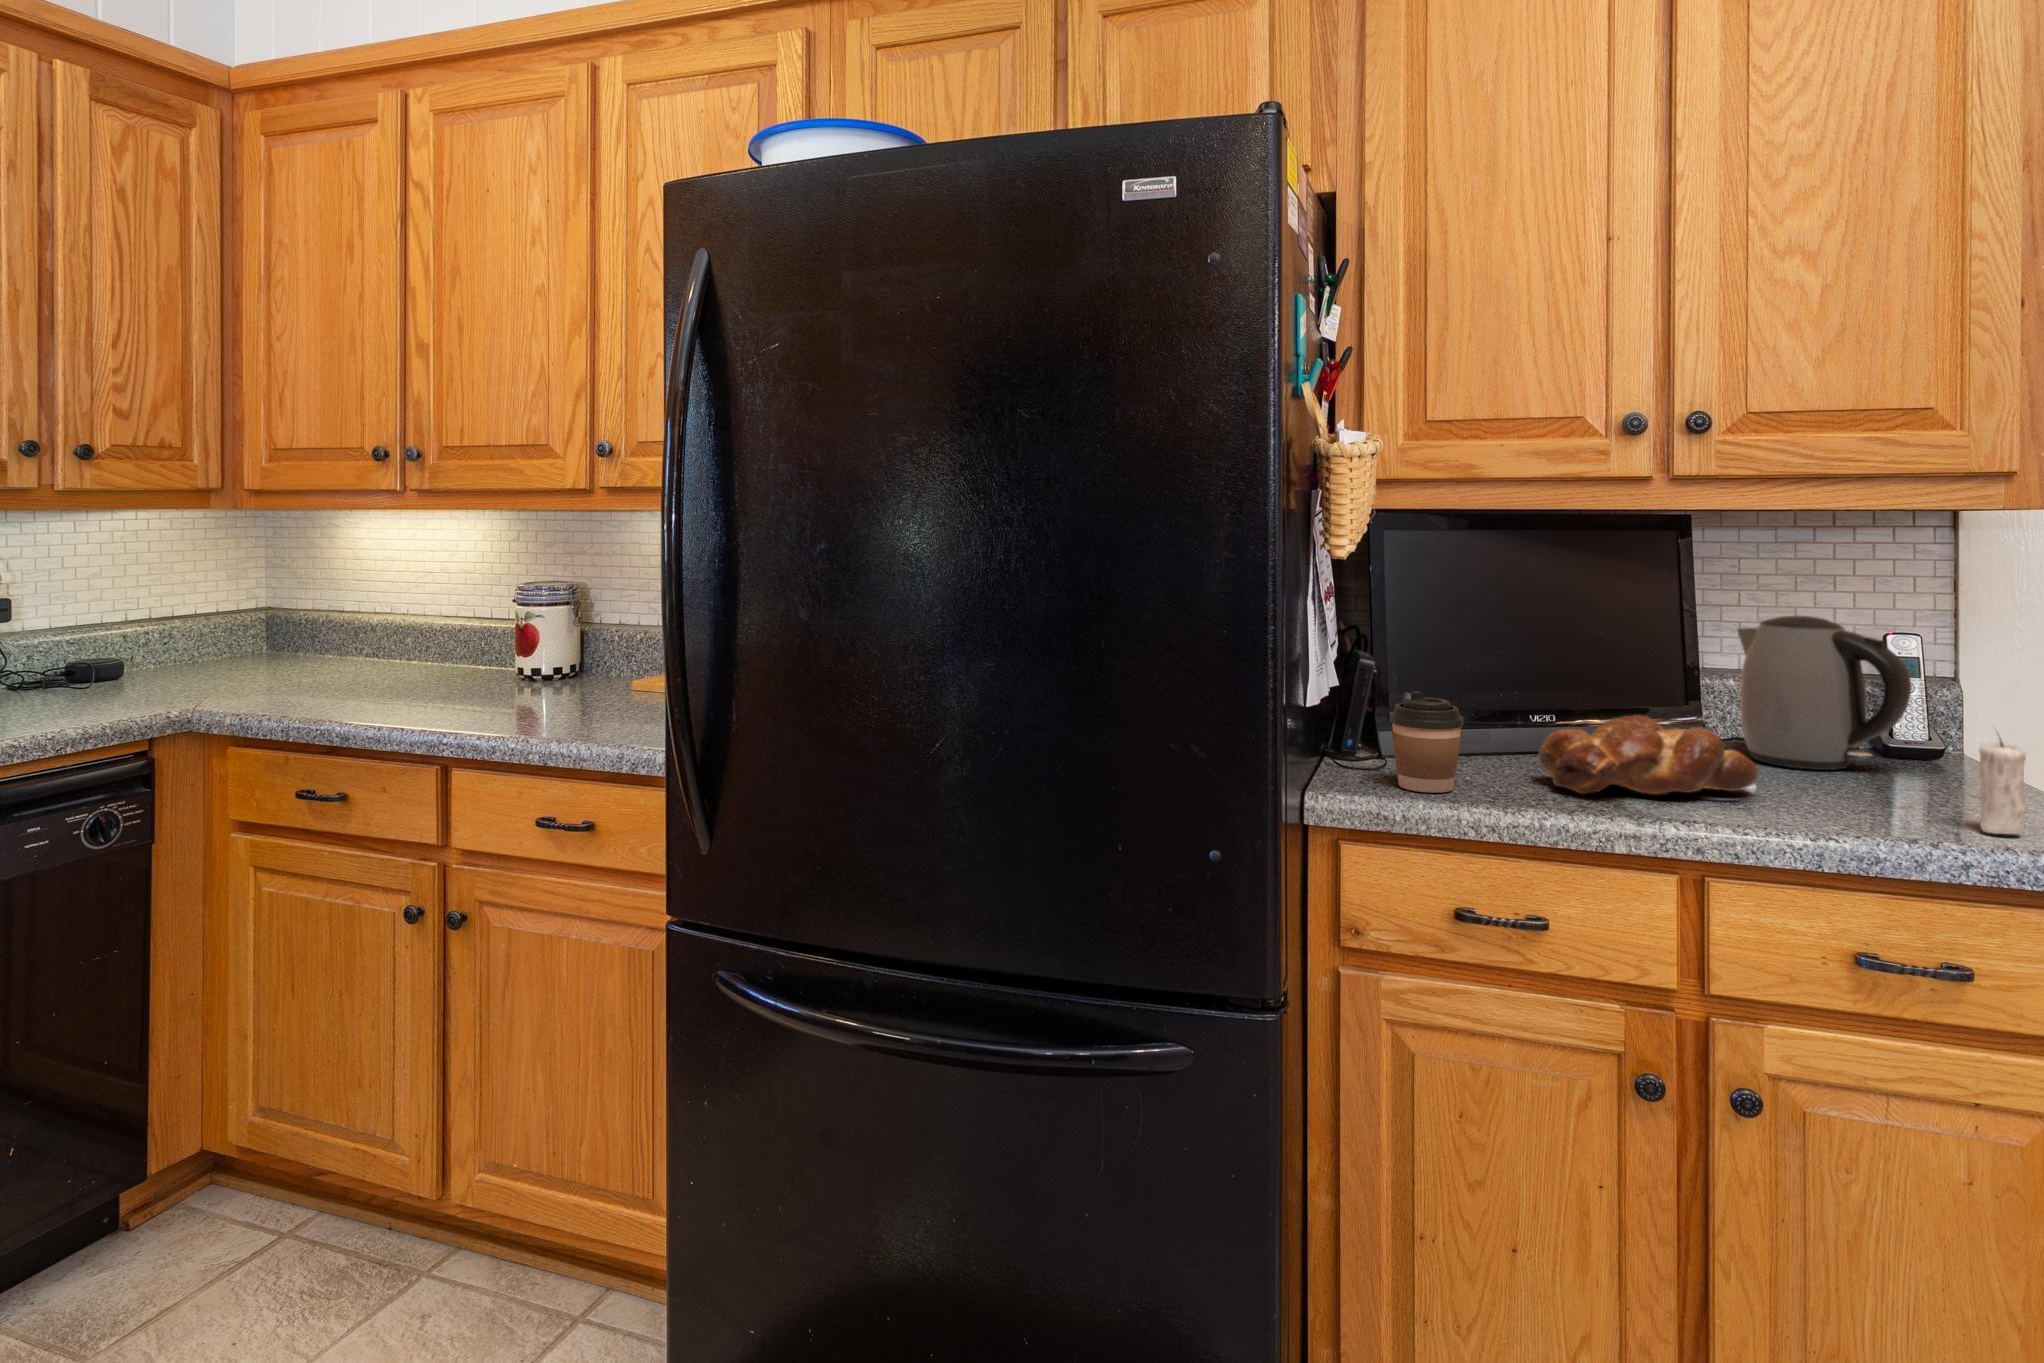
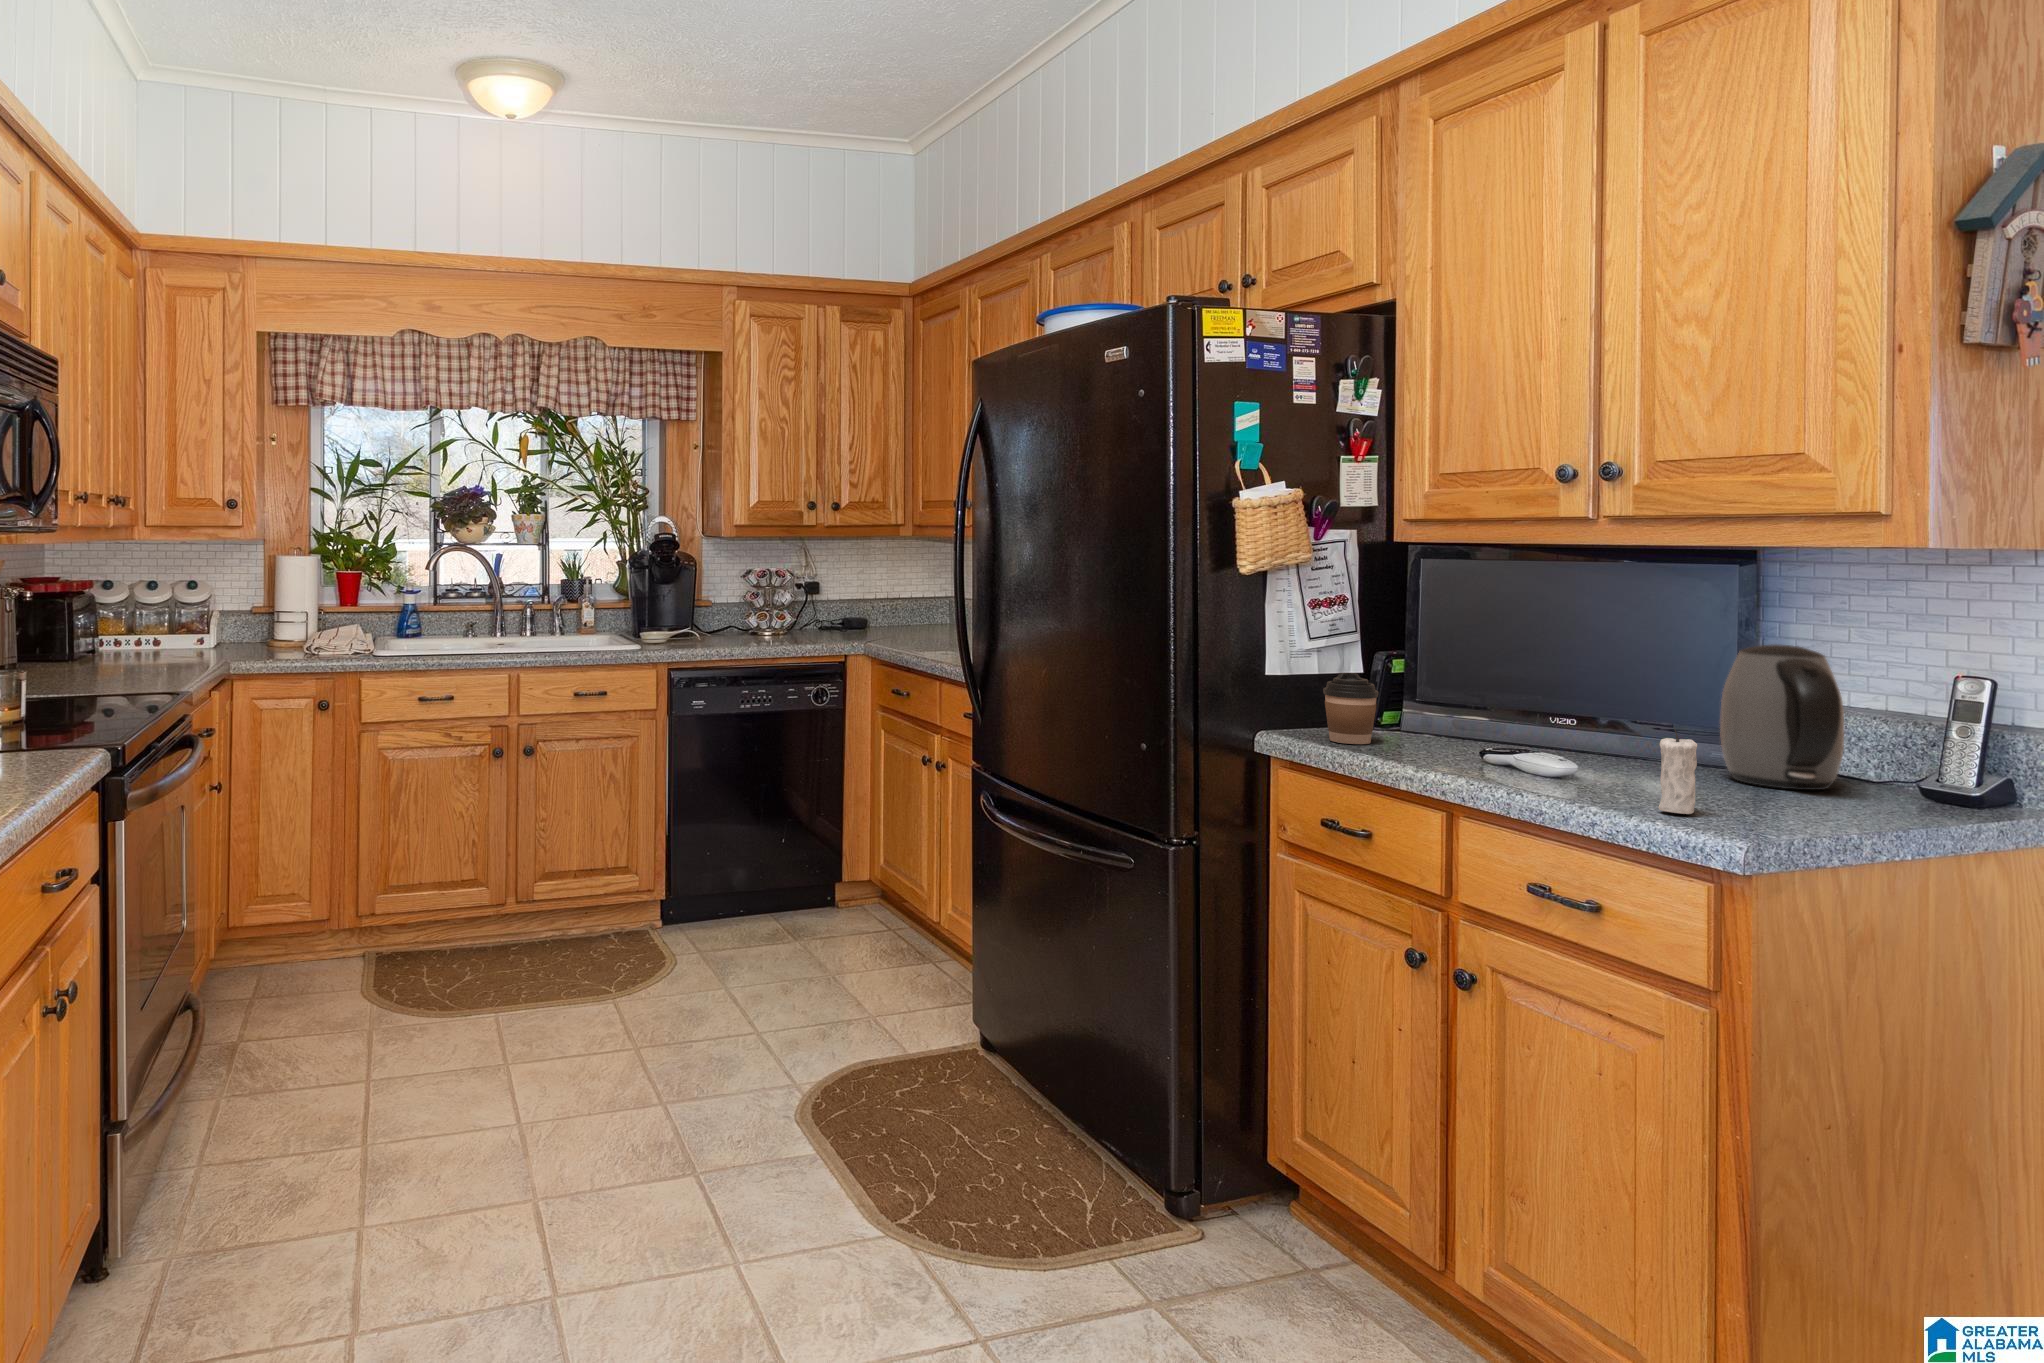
bread loaf: present [1539,715,1758,794] -> none [1429,709,1611,773]

